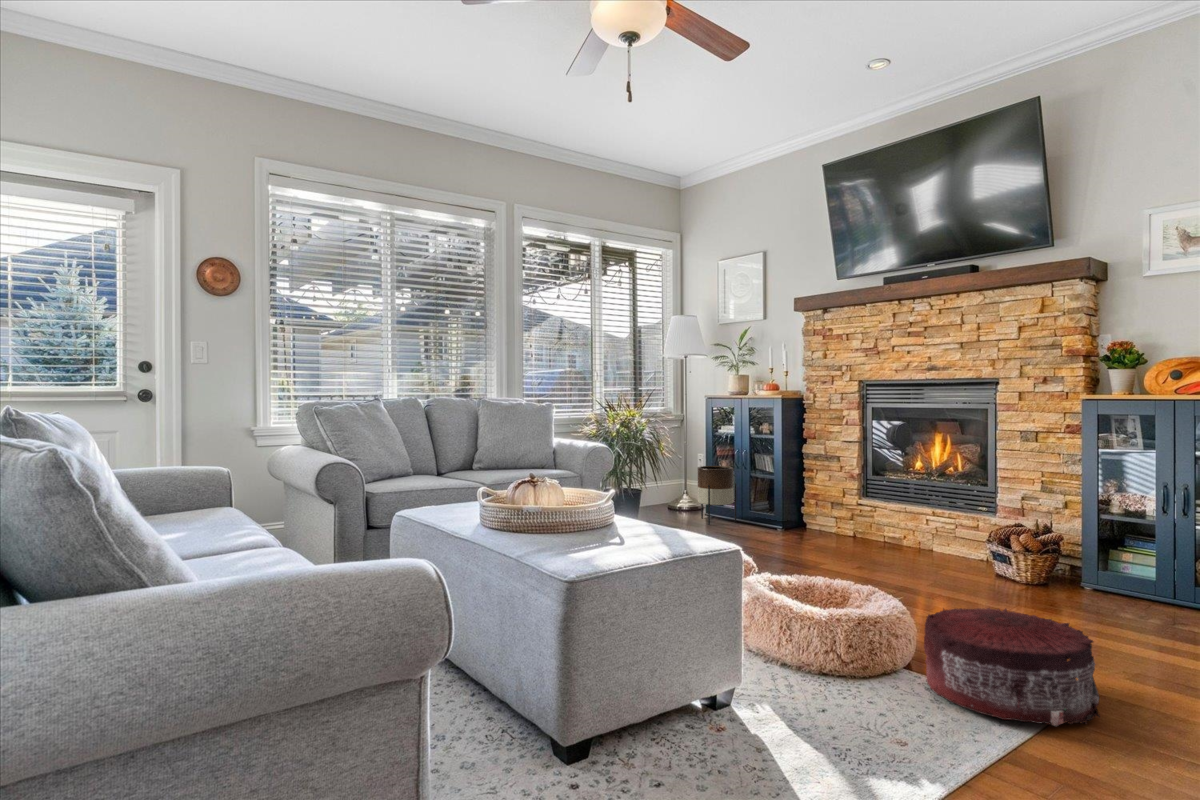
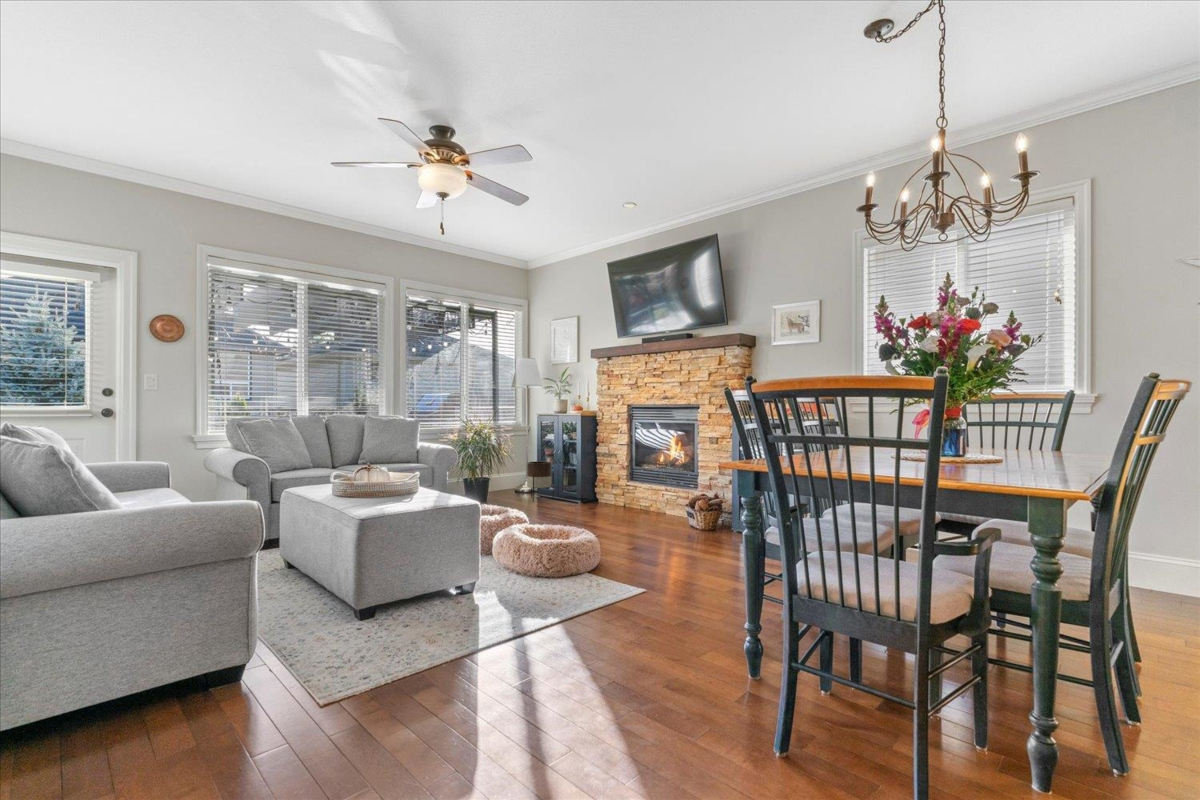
pouf: present [924,608,1100,726] -> none [589,537,669,593]

